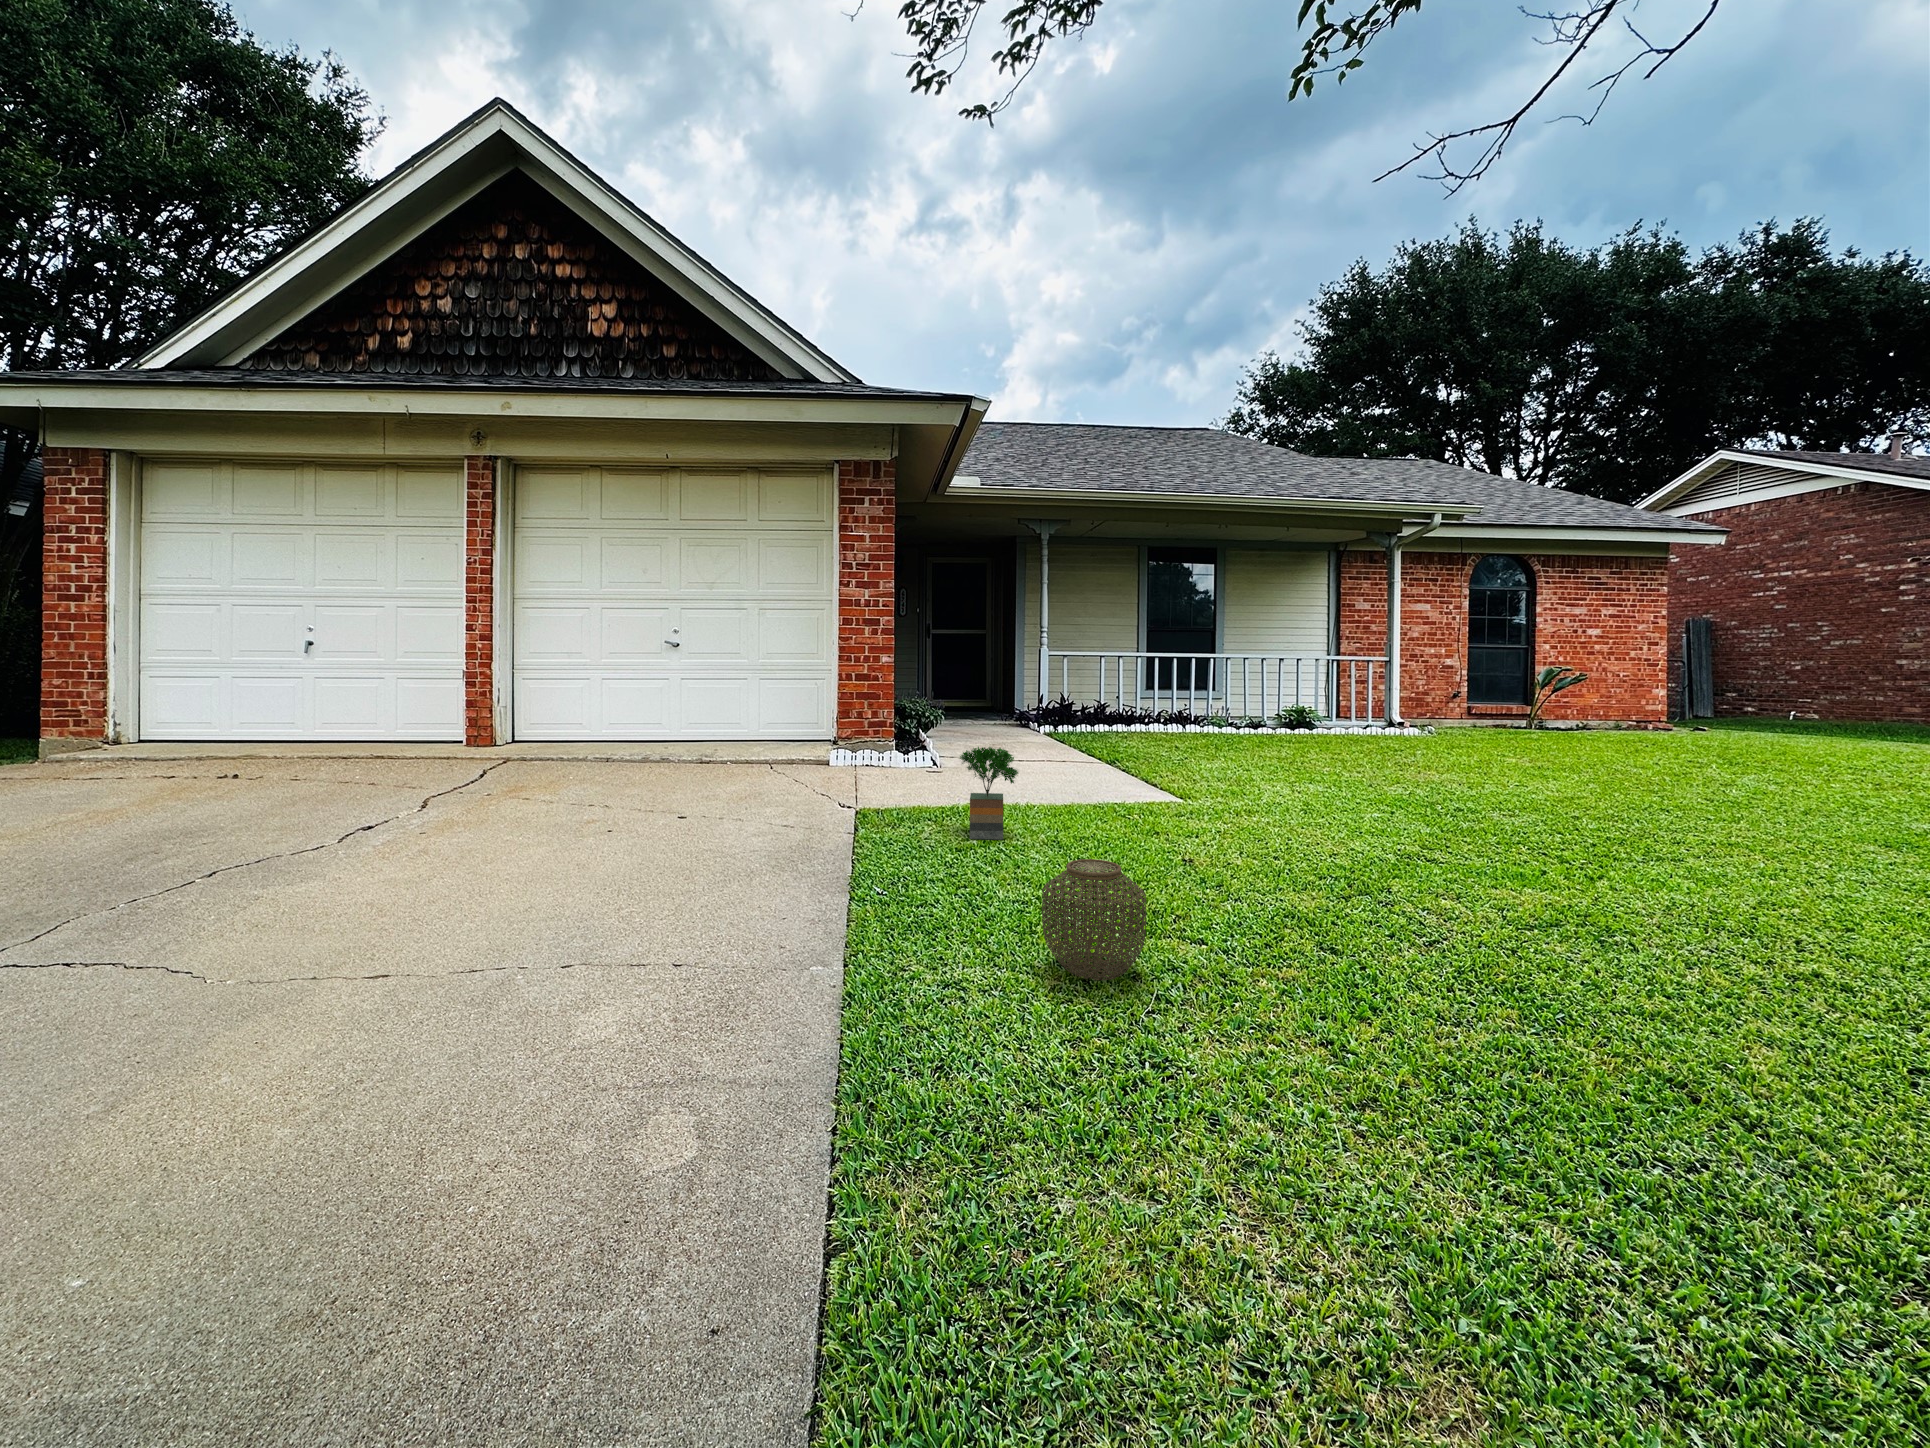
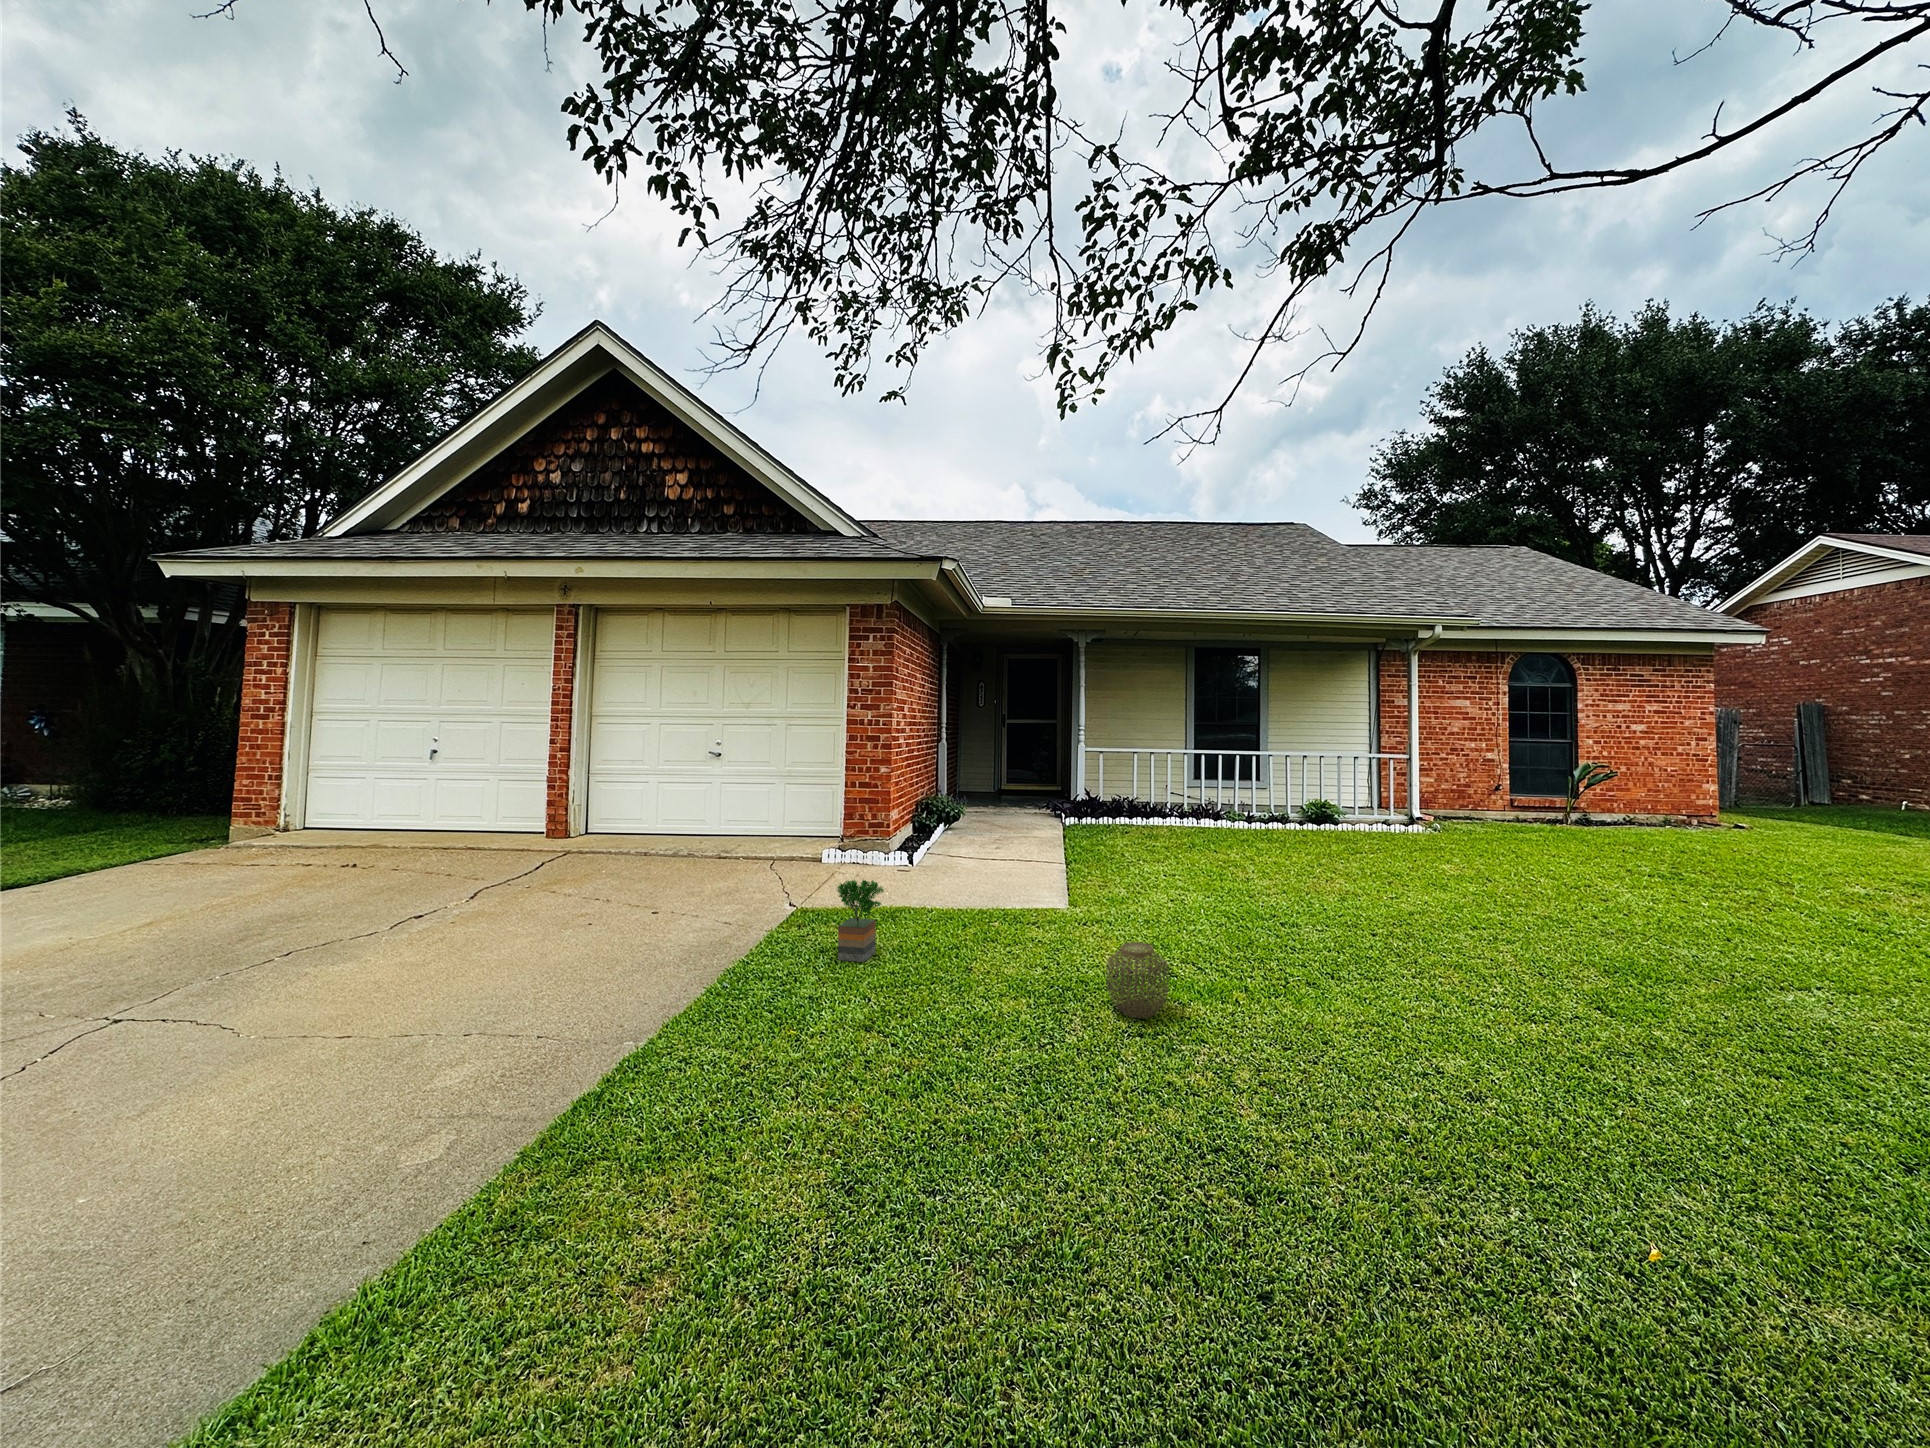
woven basket: present [1042,859,1146,980] -> present [1107,942,1169,1018]

